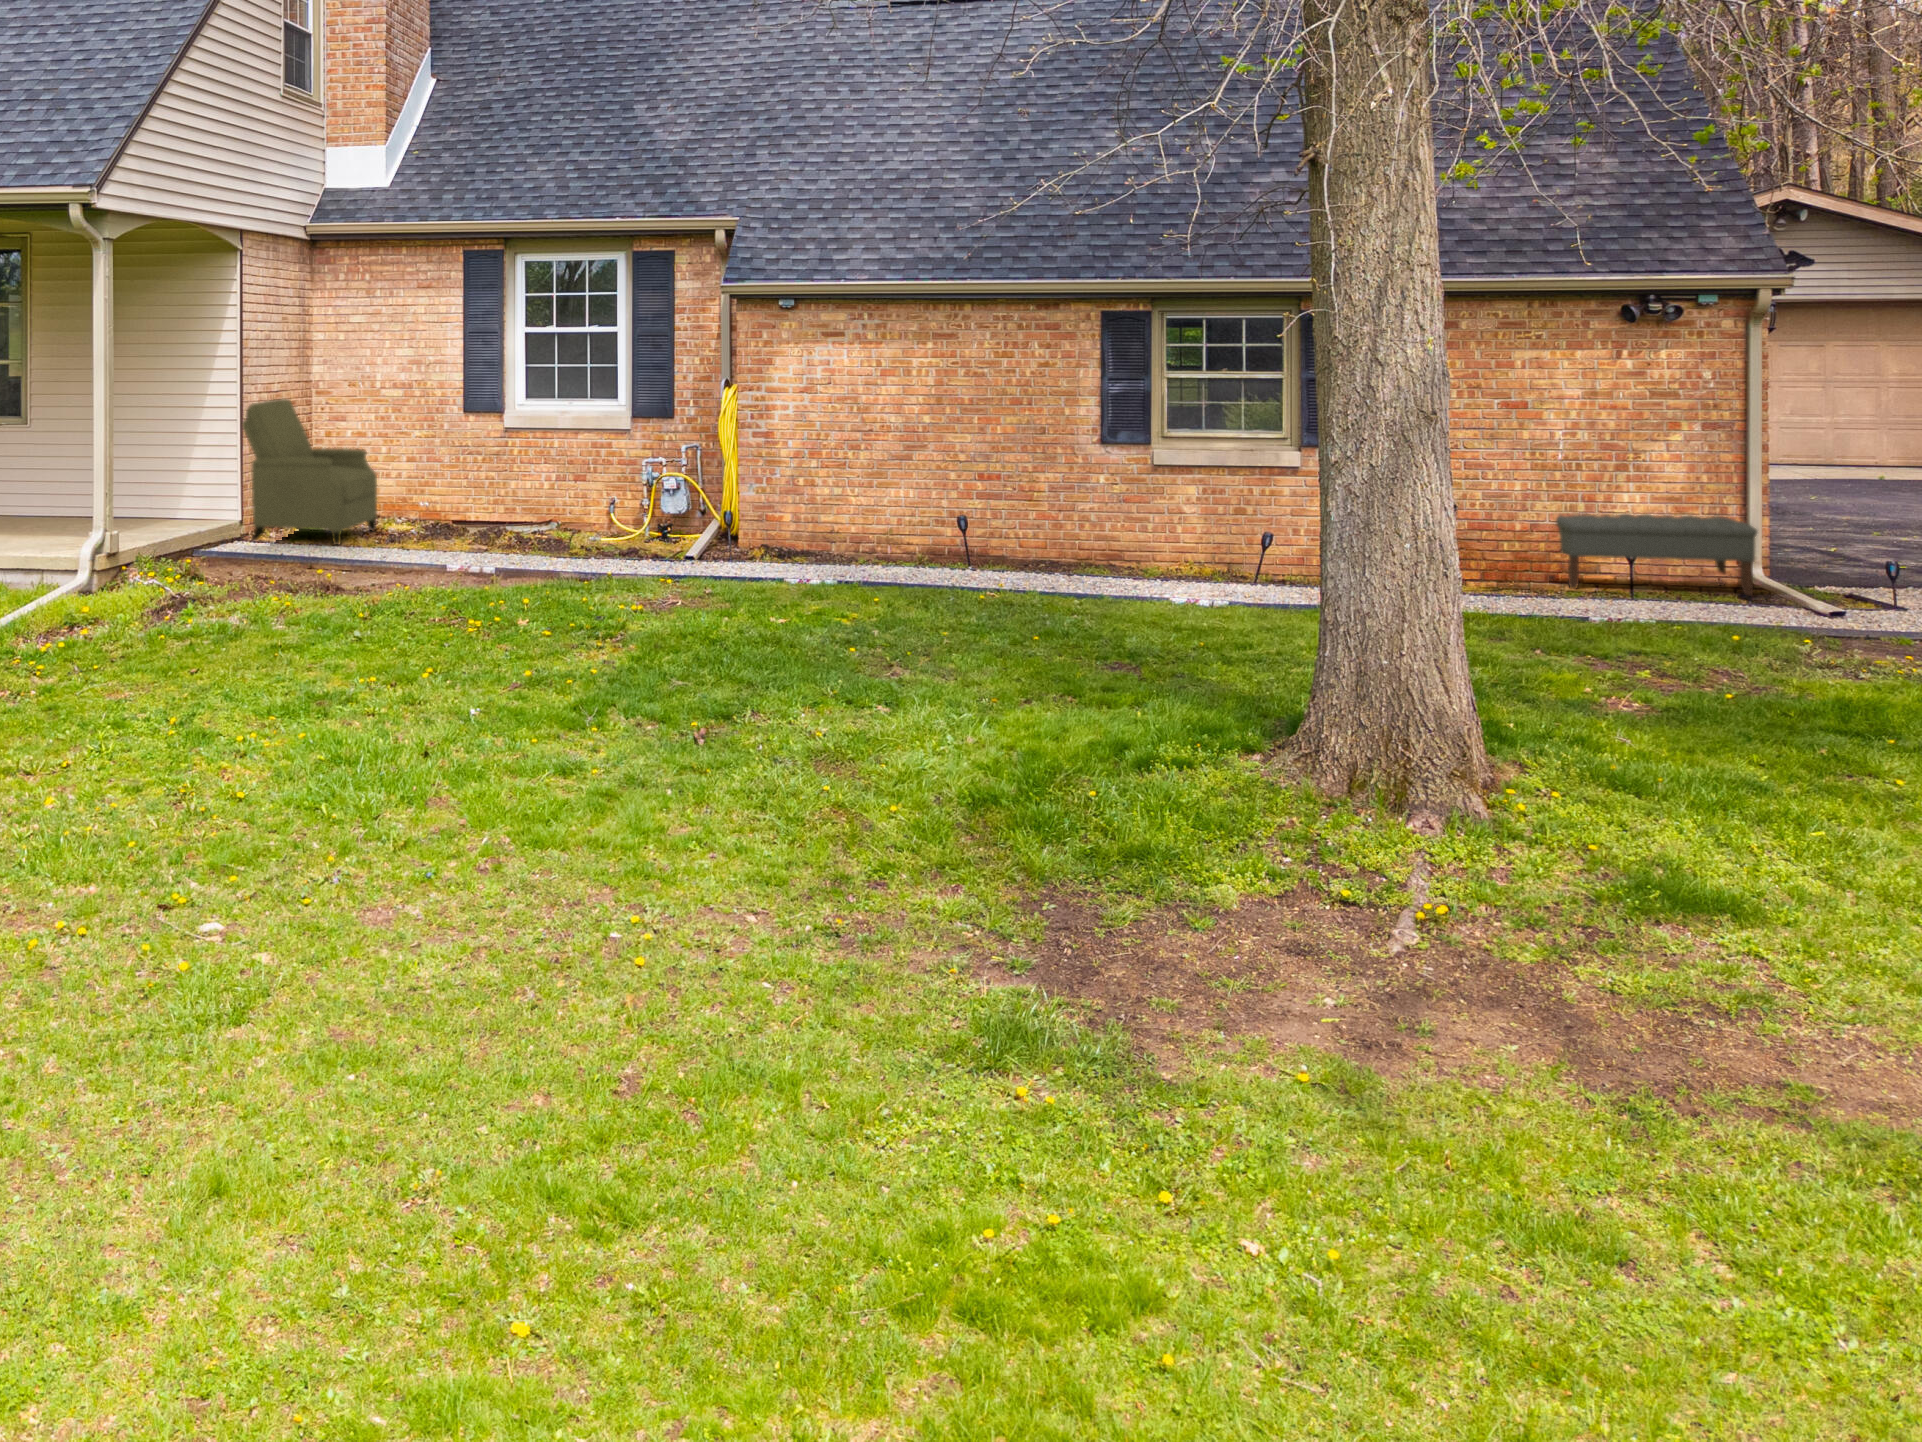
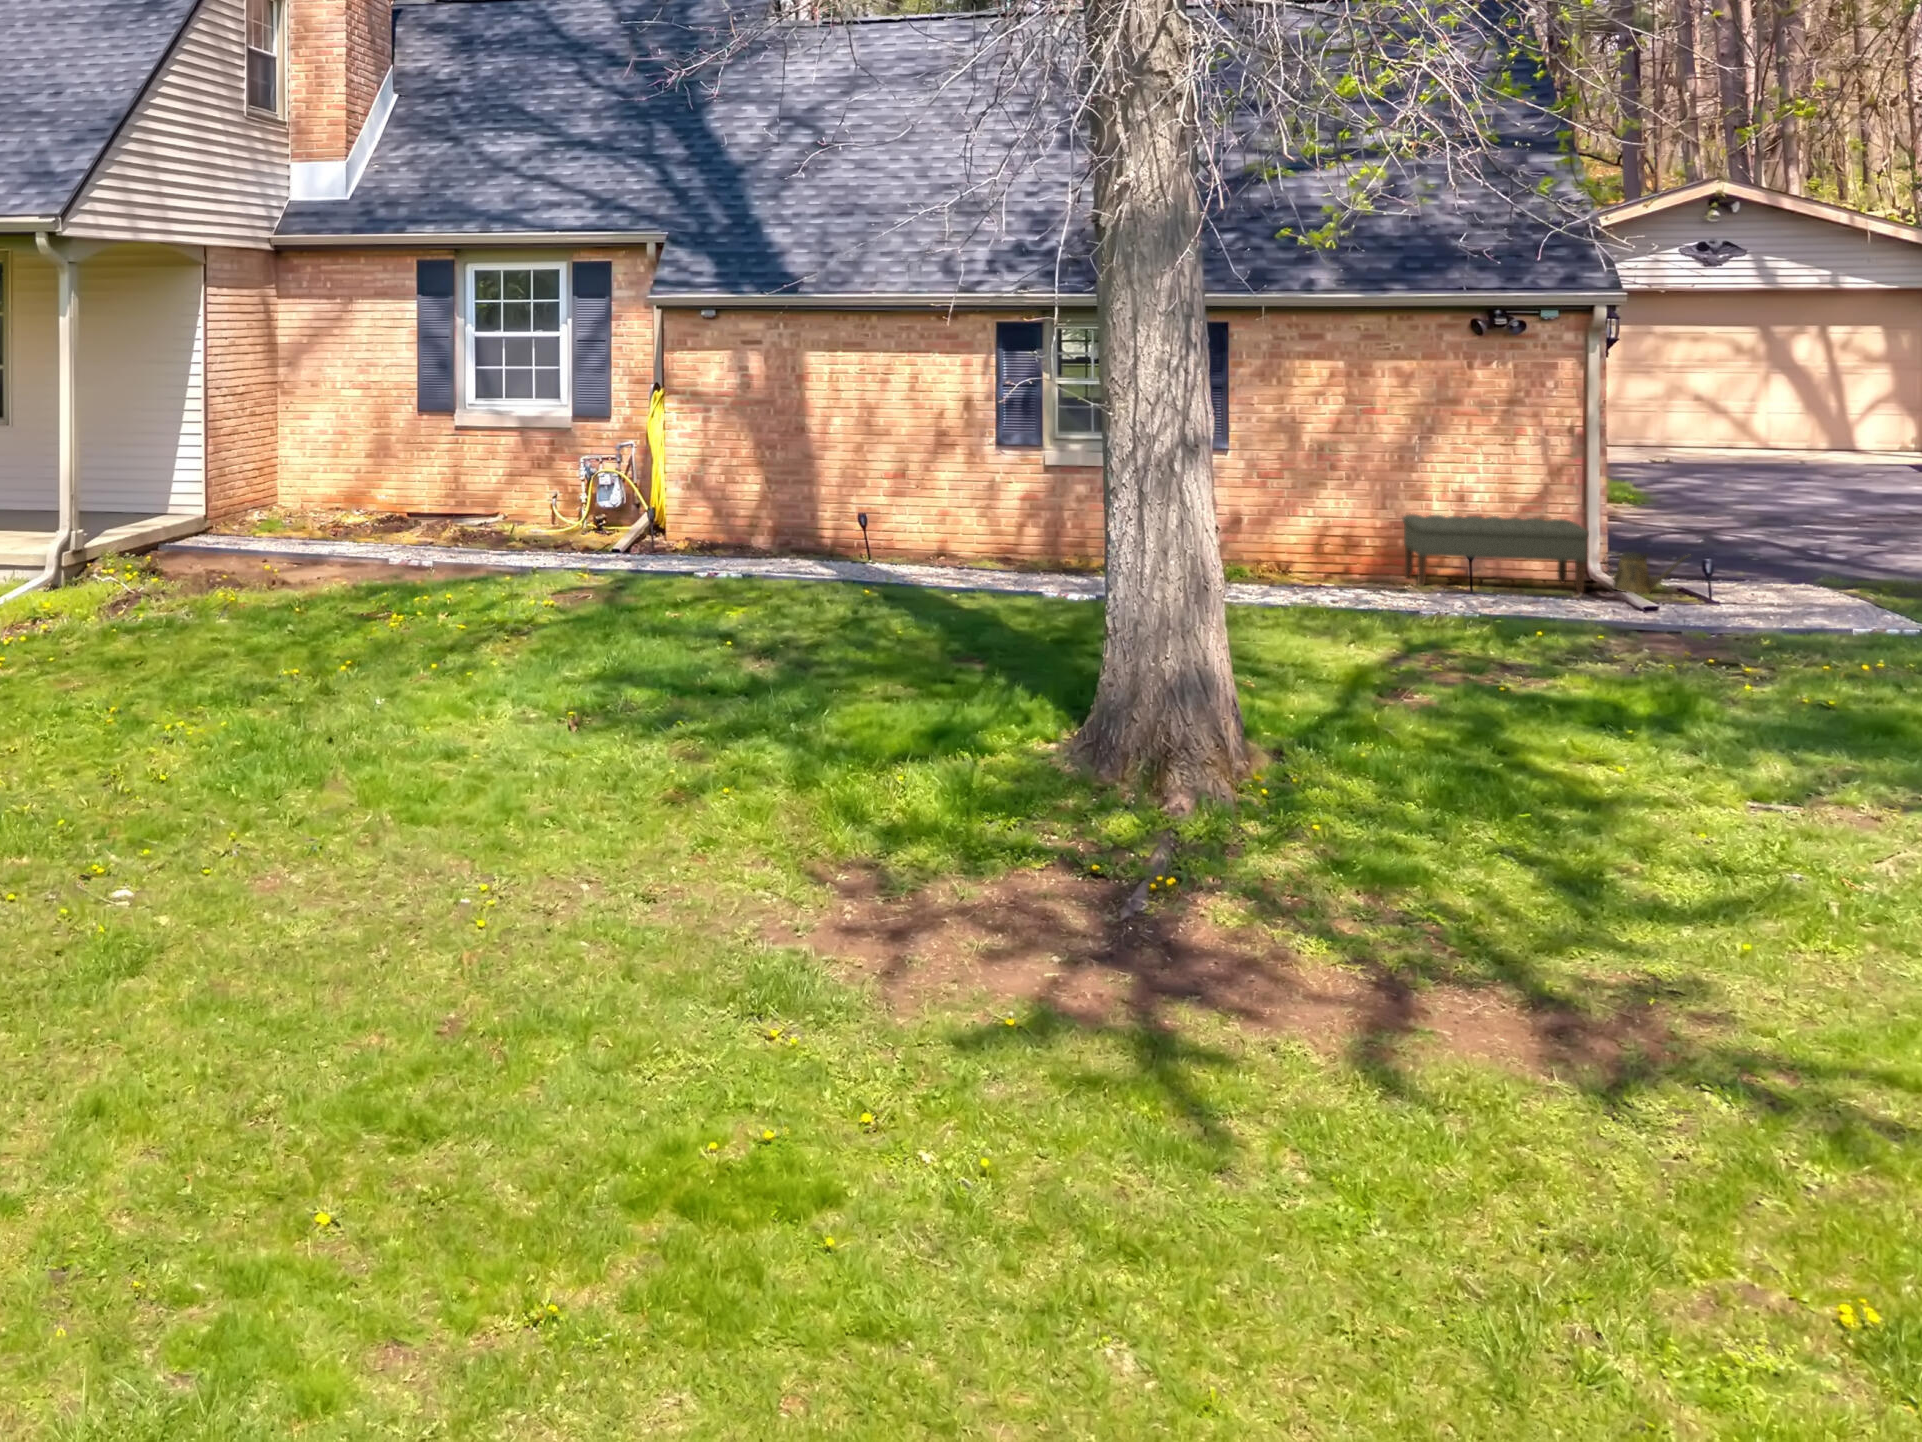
chair: present [242,399,377,545] -> none [205,400,332,537]
watering can: none [1766,552,1870,596] -> present [1603,552,1688,594]

